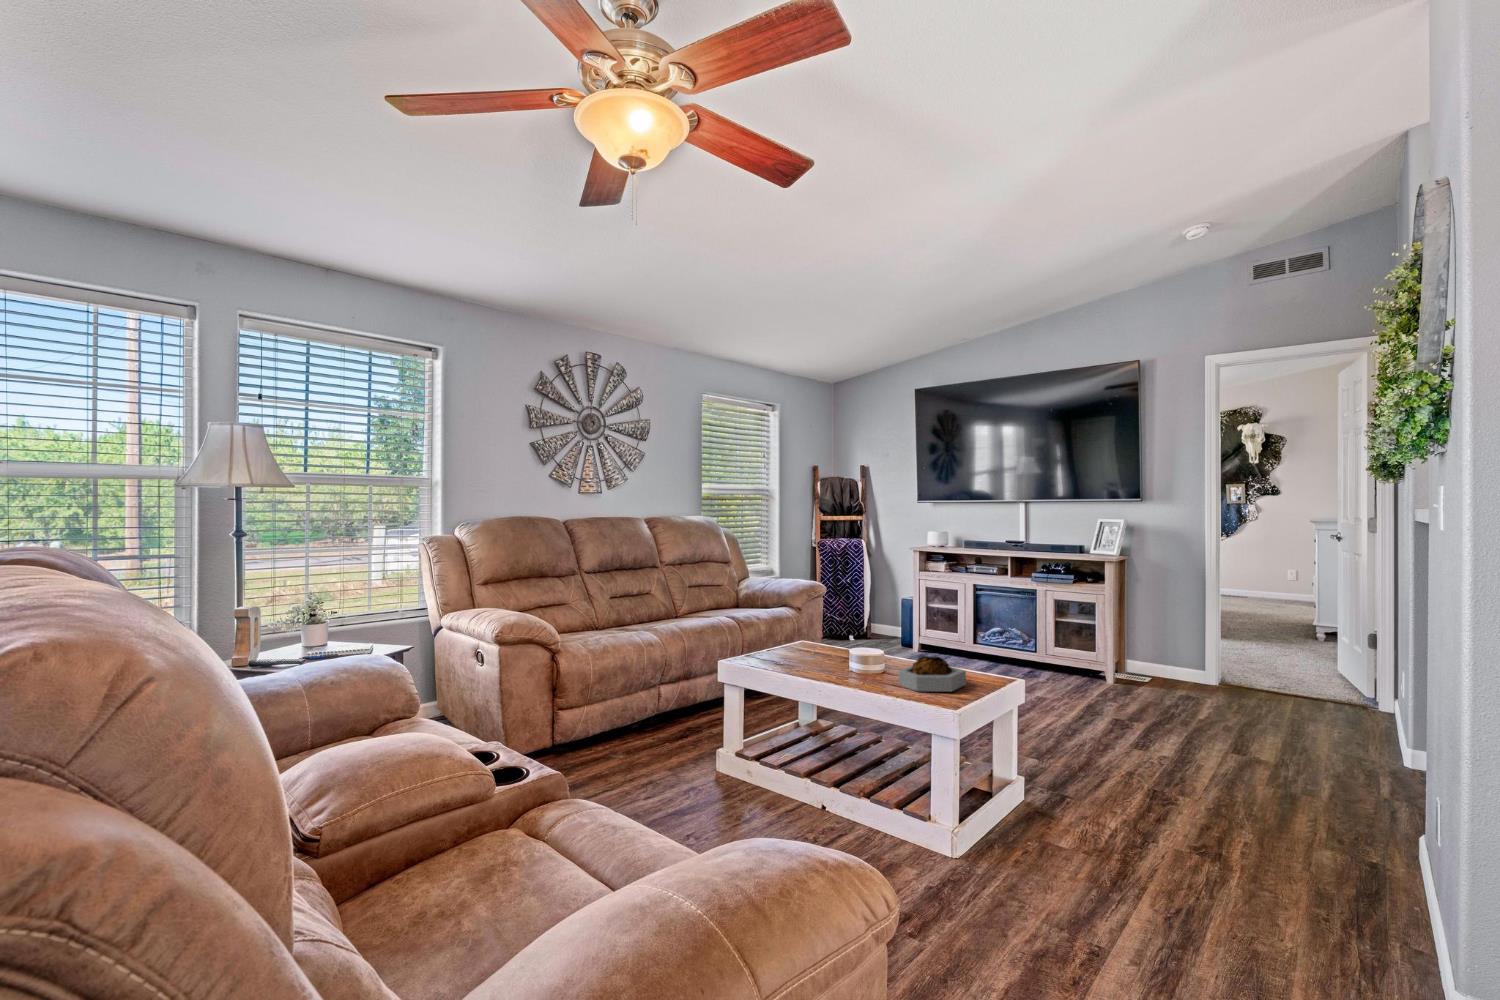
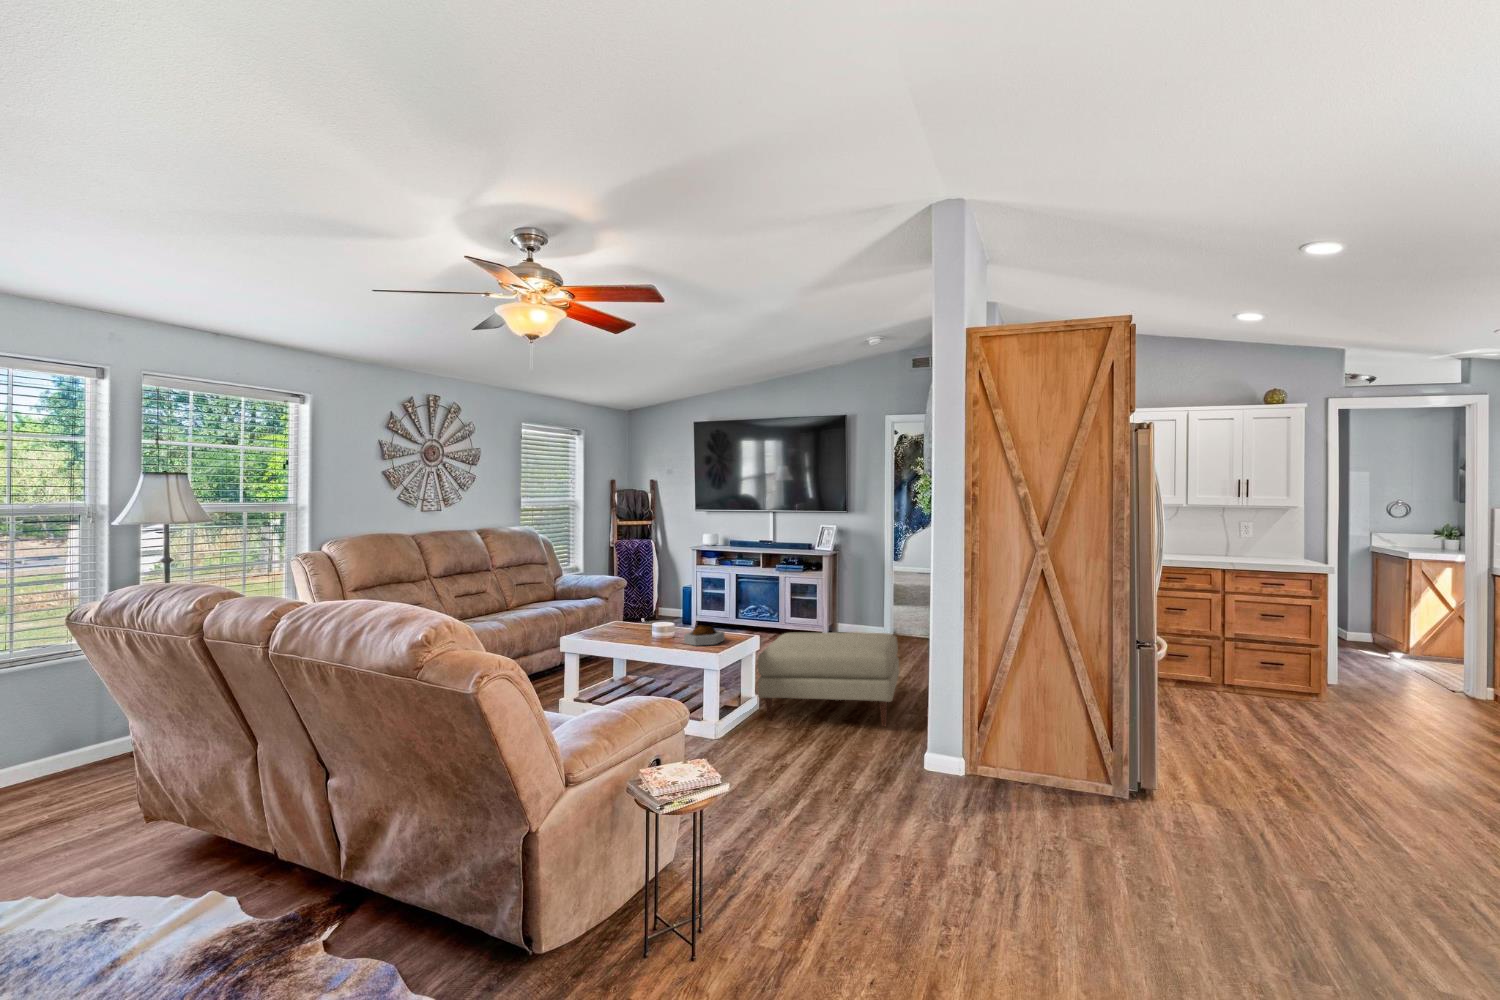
ottoman: none [1025,676,1312,879] -> present [758,632,899,726]

